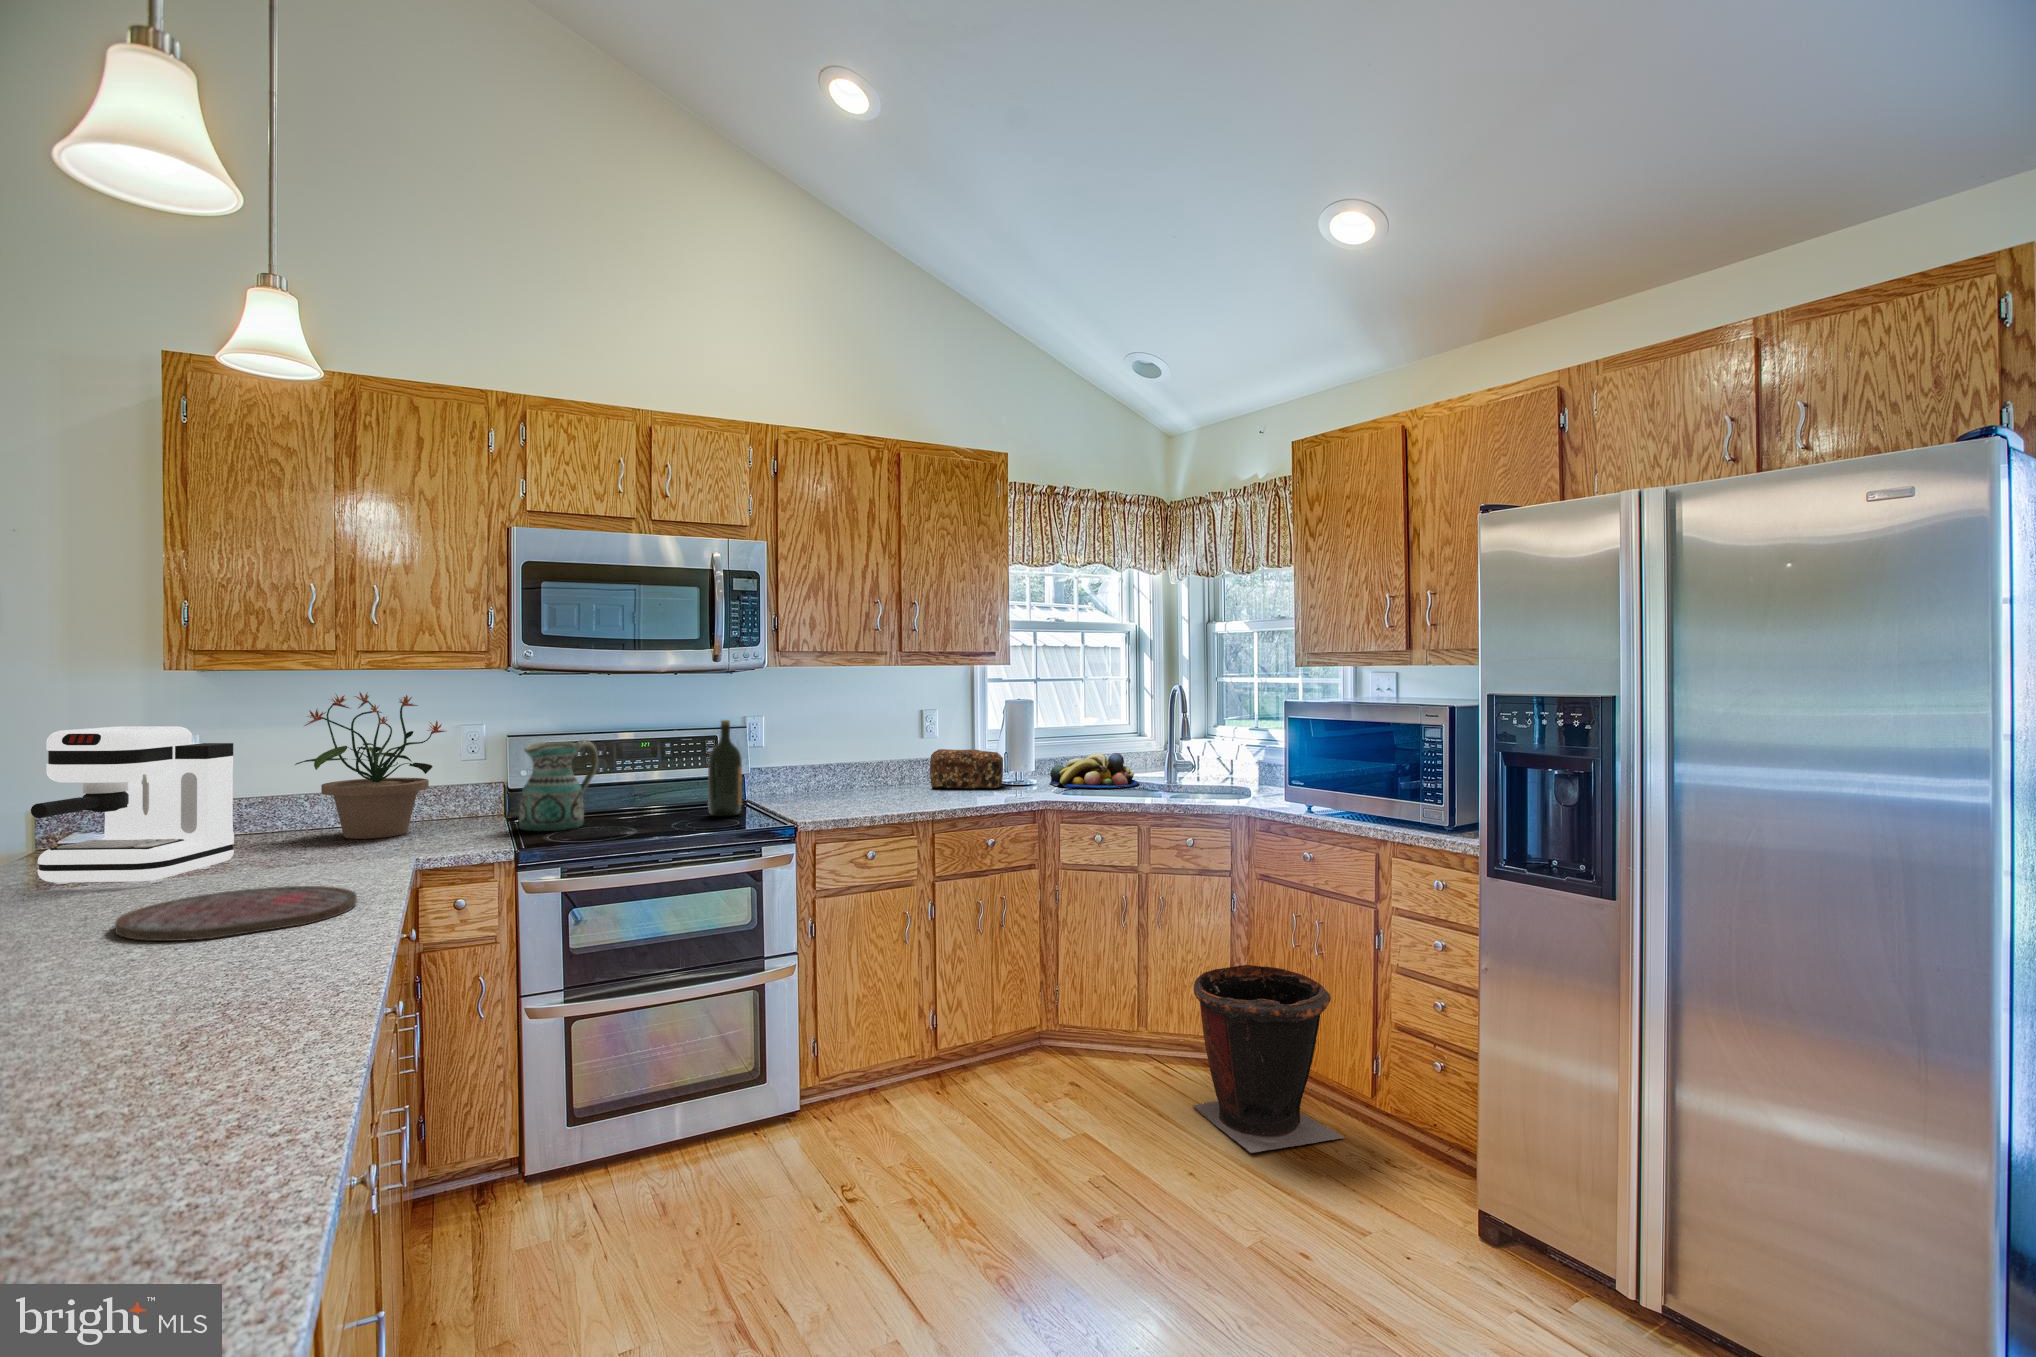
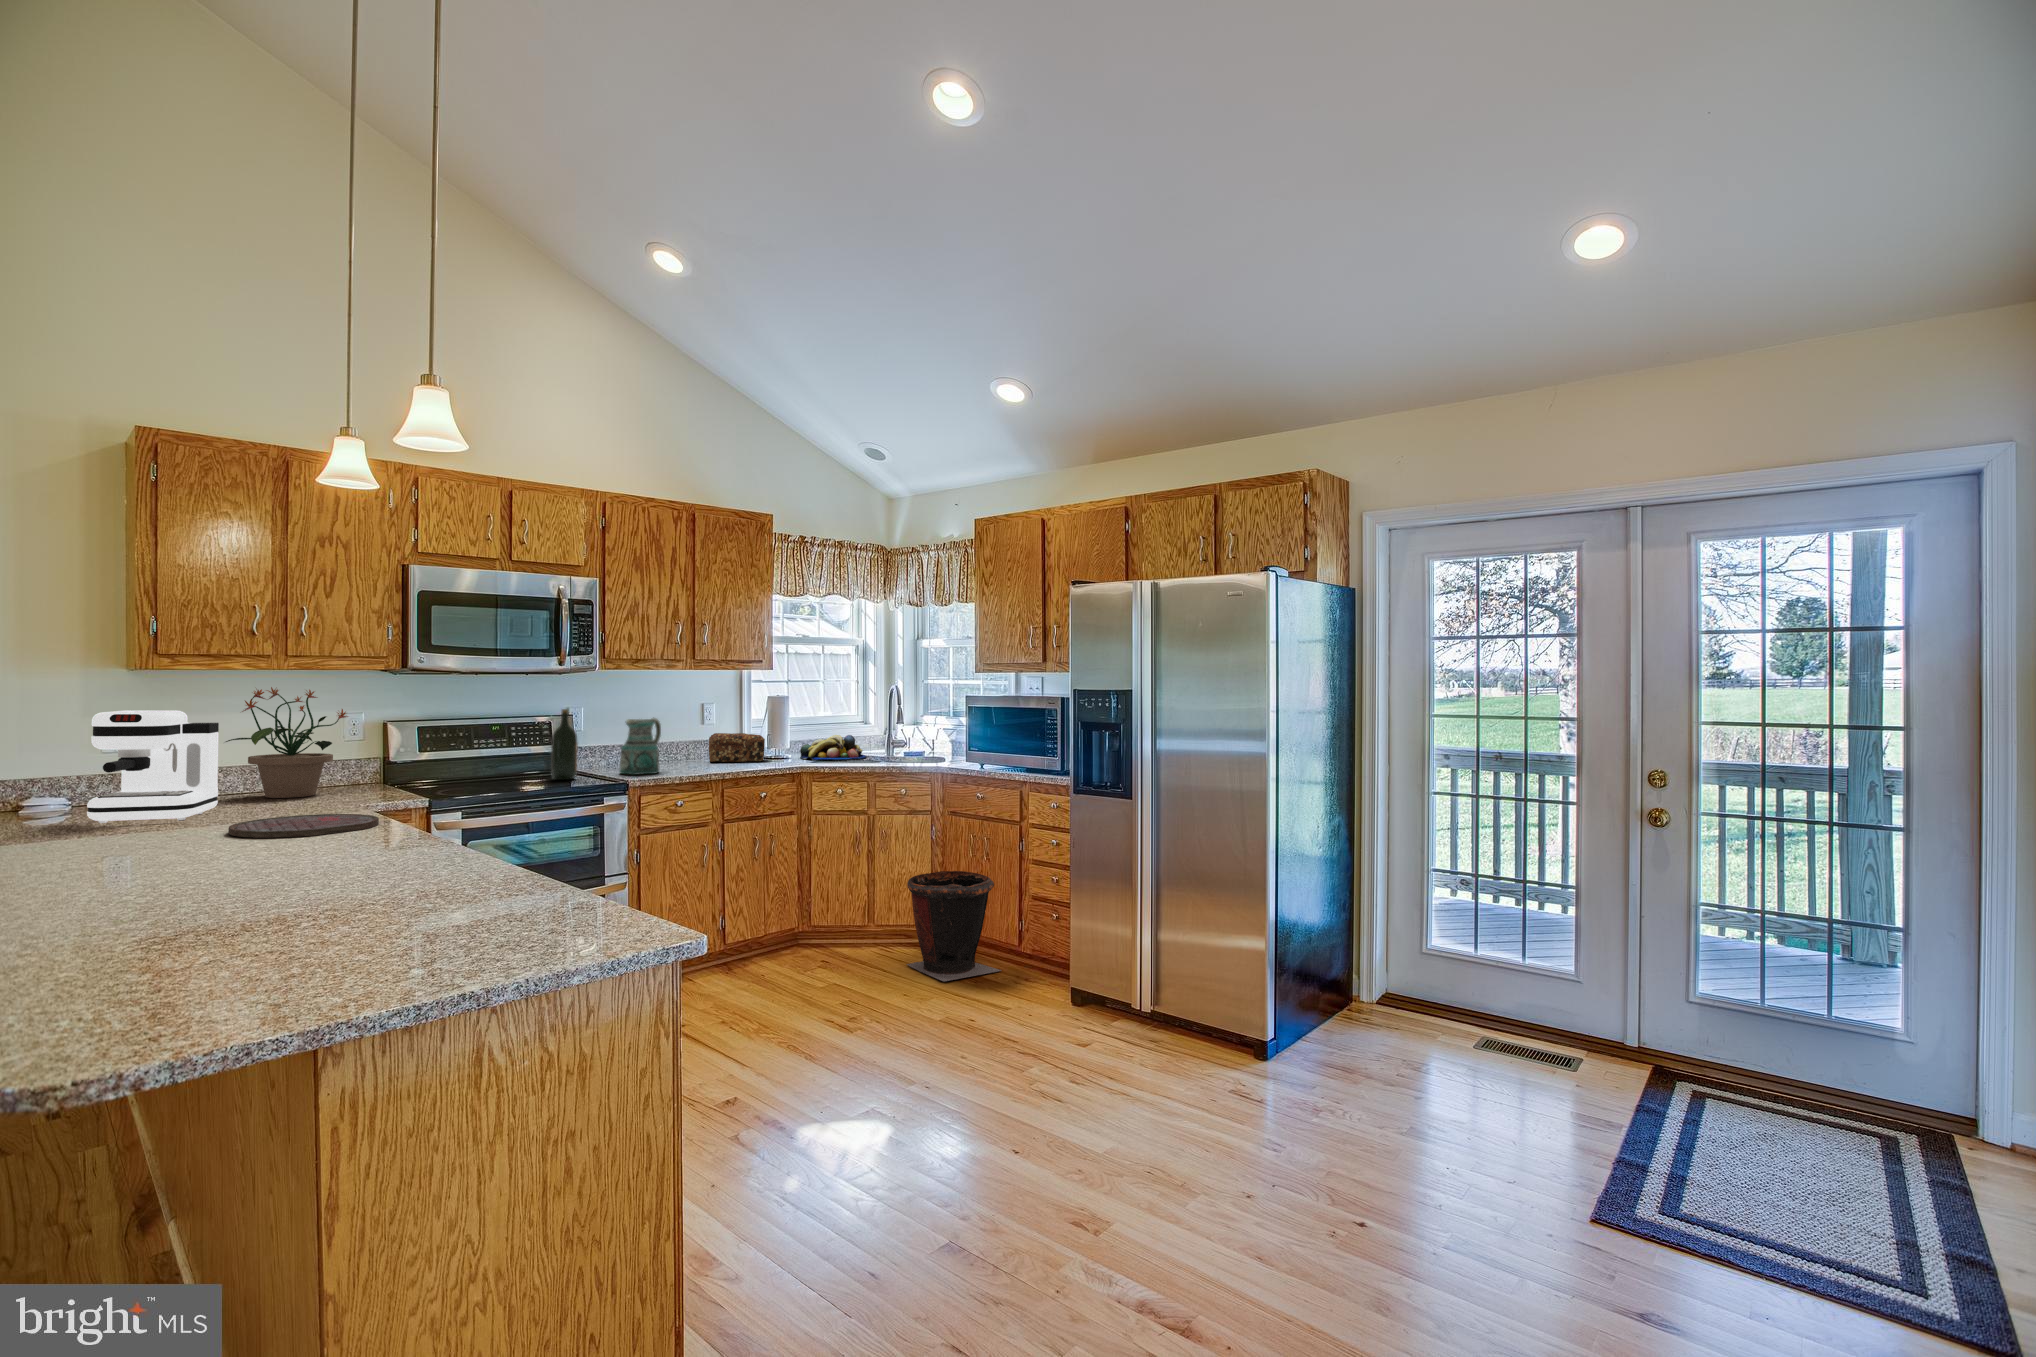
ceramic pitcher: present [519,740,598,831] -> present [619,718,661,775]

